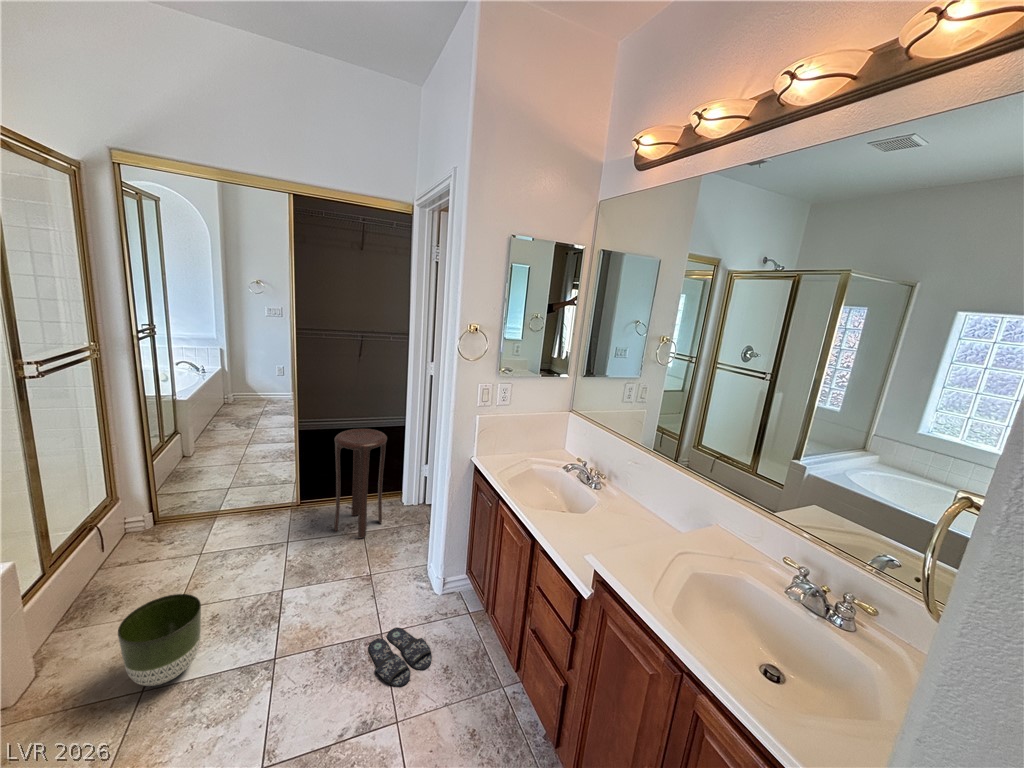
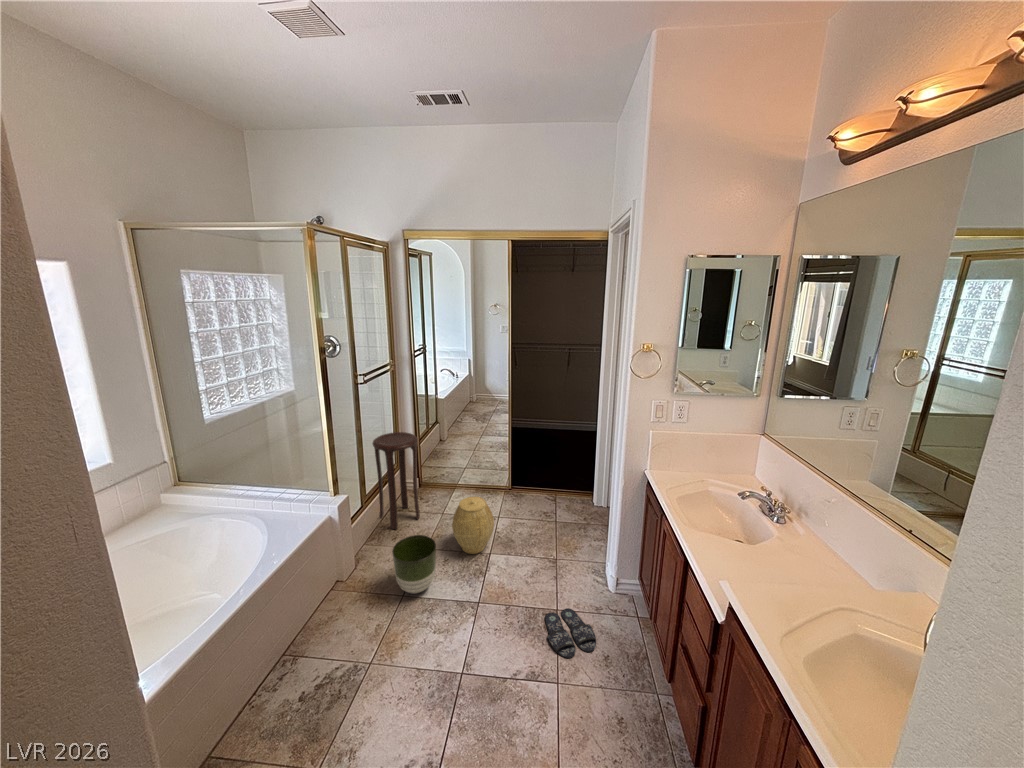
stool: present [334,429,387,538] -> present [373,432,420,529]
woven basket: none [222,523,287,600] -> present [452,497,494,554]

